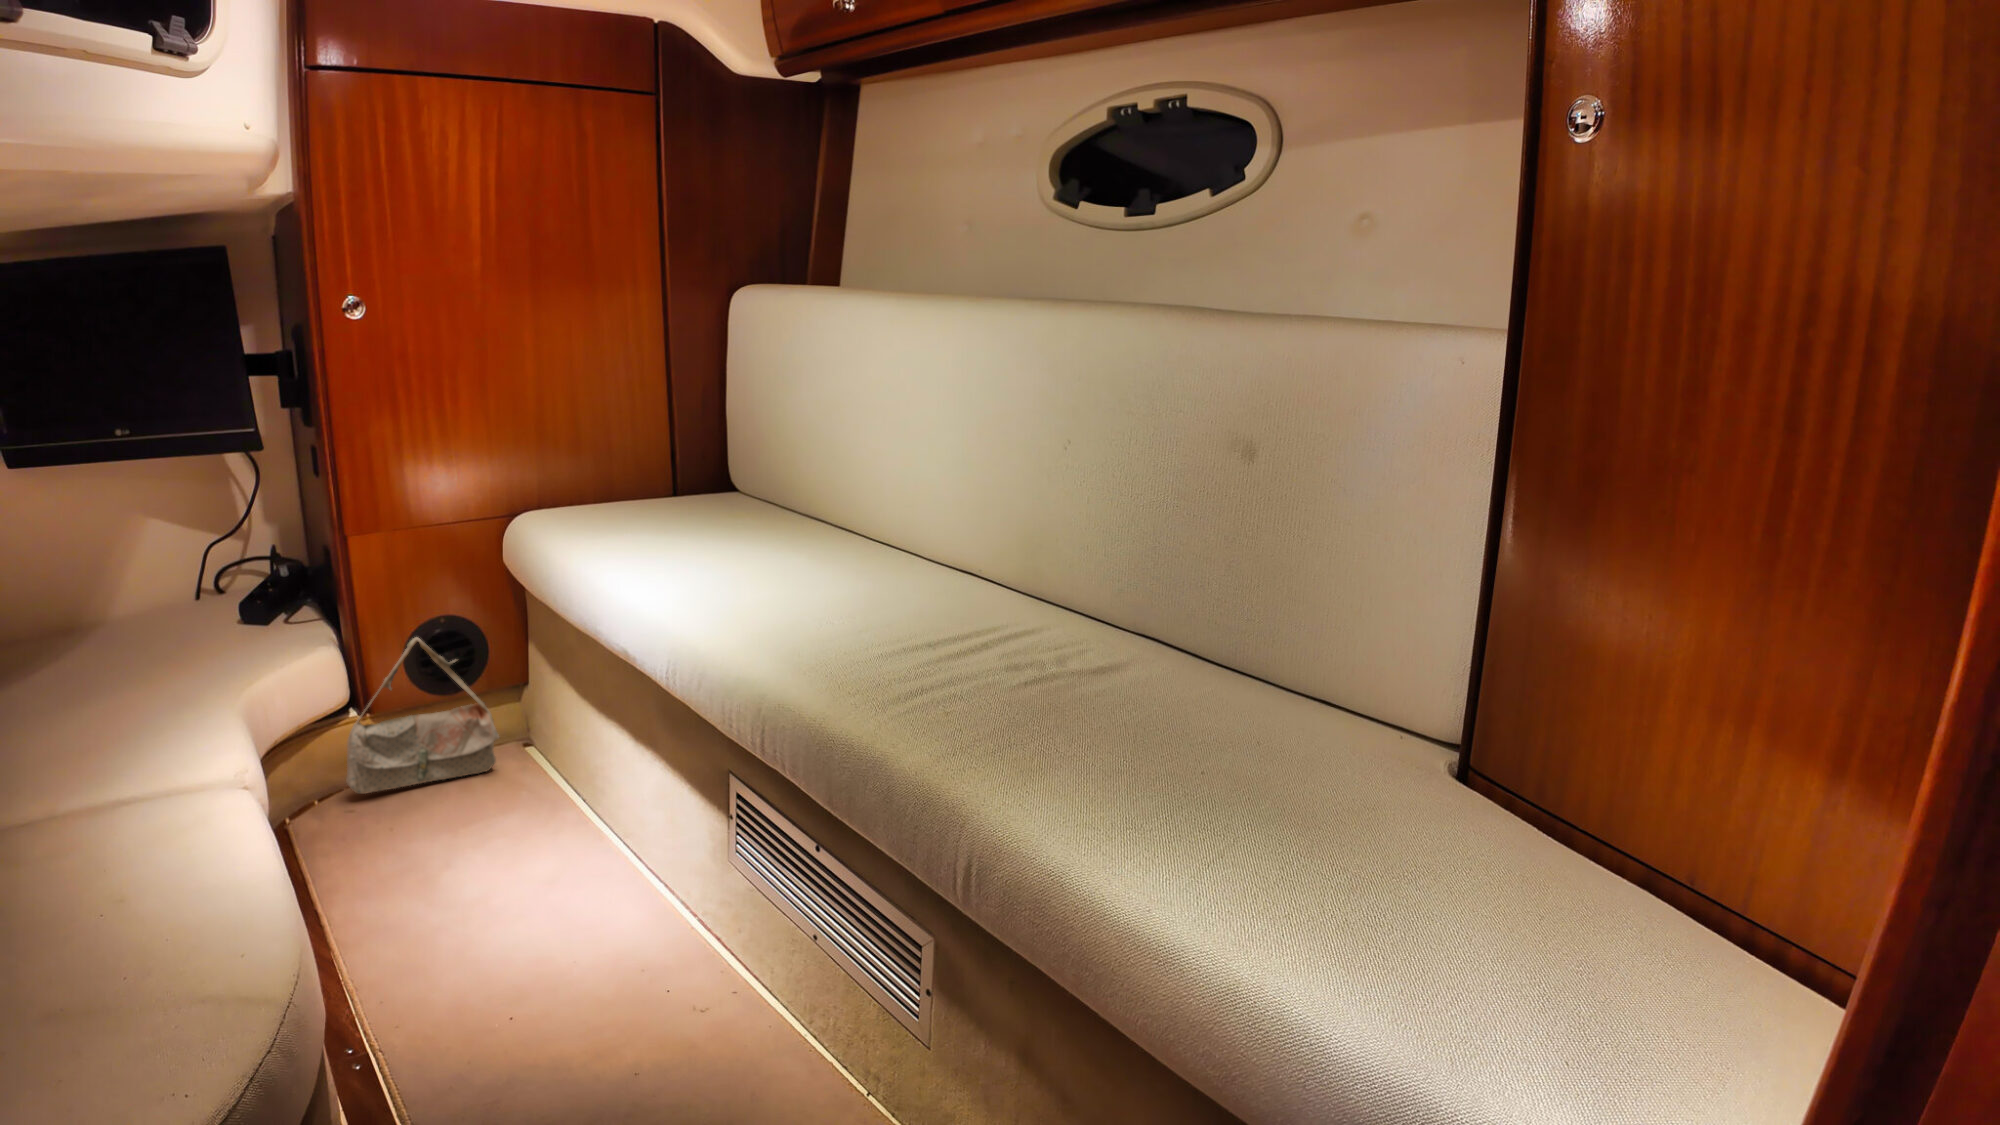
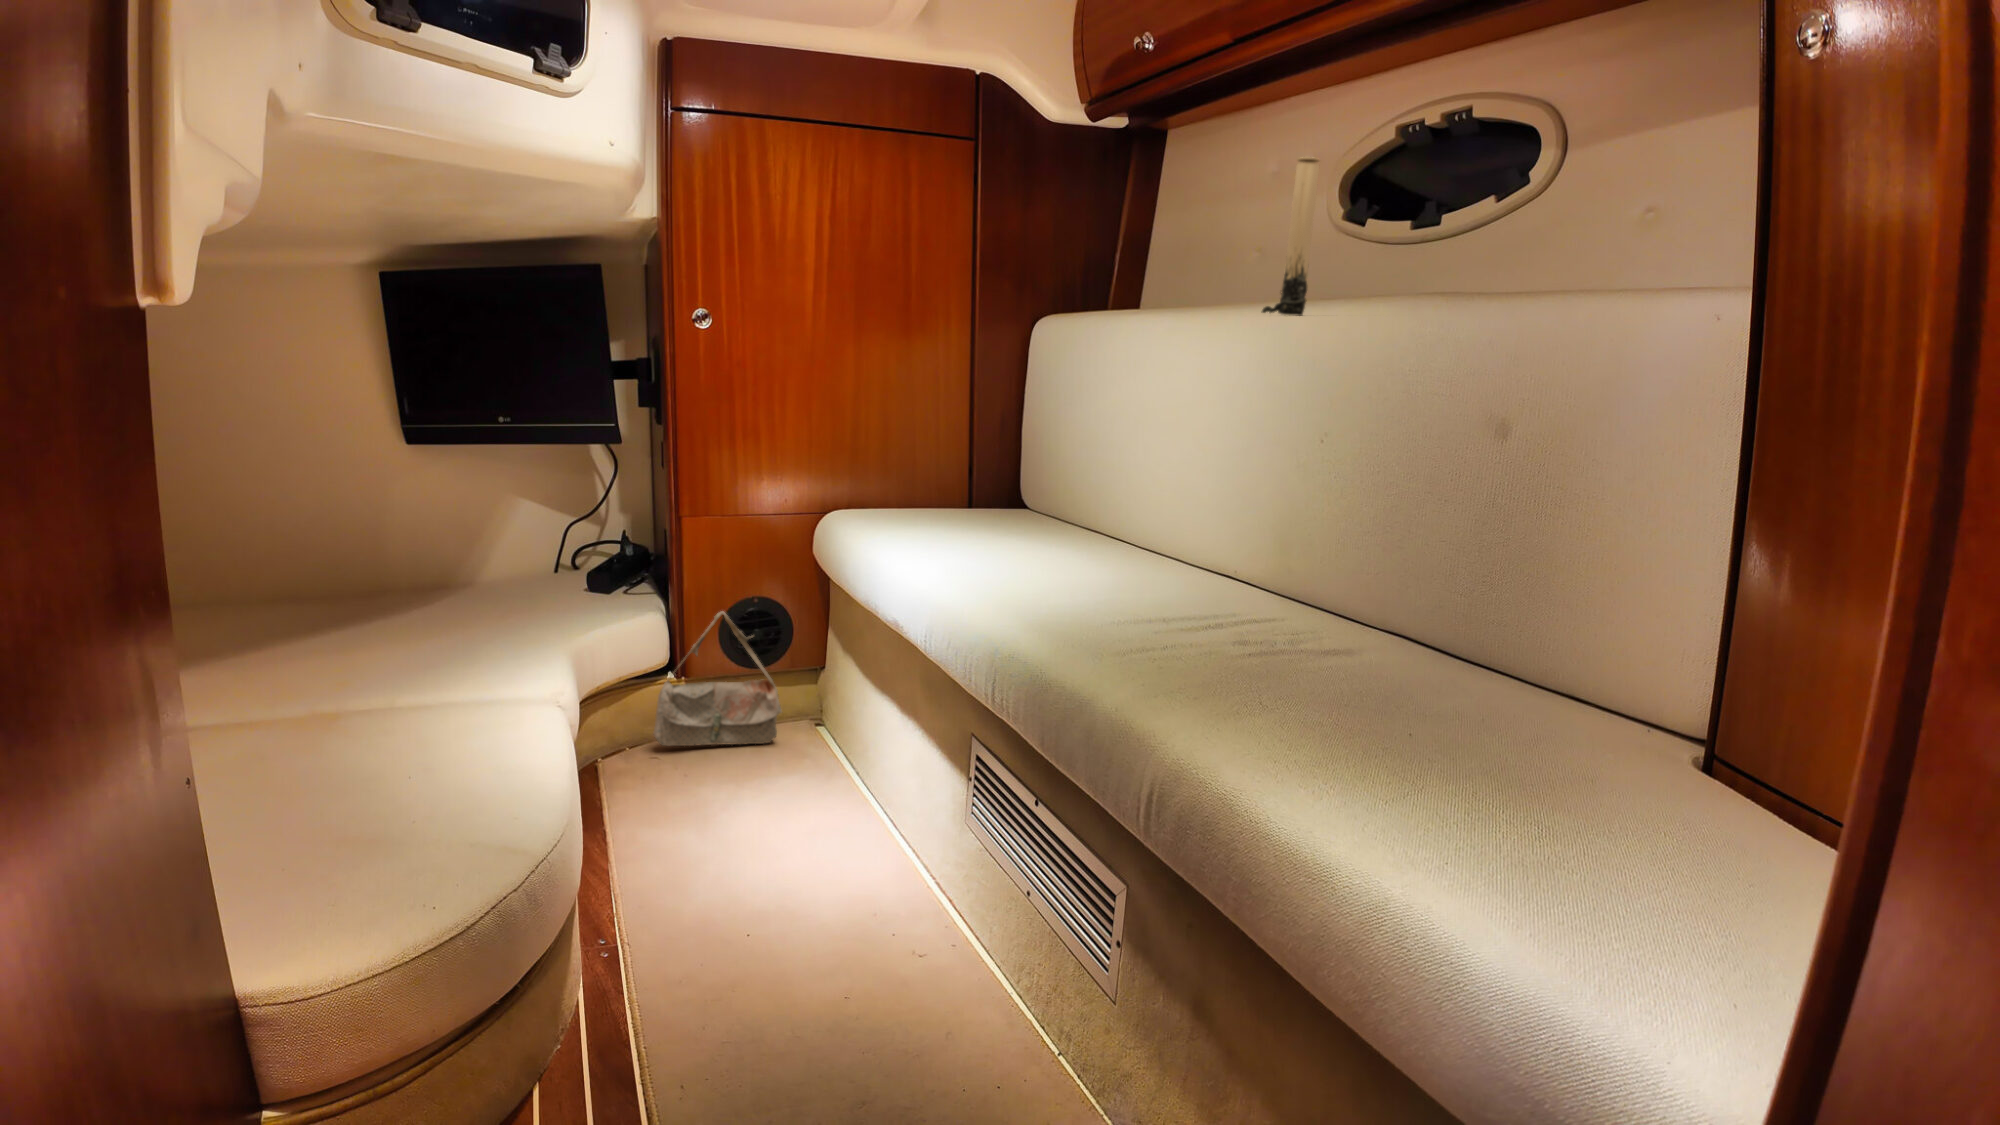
candle: none [993,144,1043,305] -> present [1262,157,1319,316]

